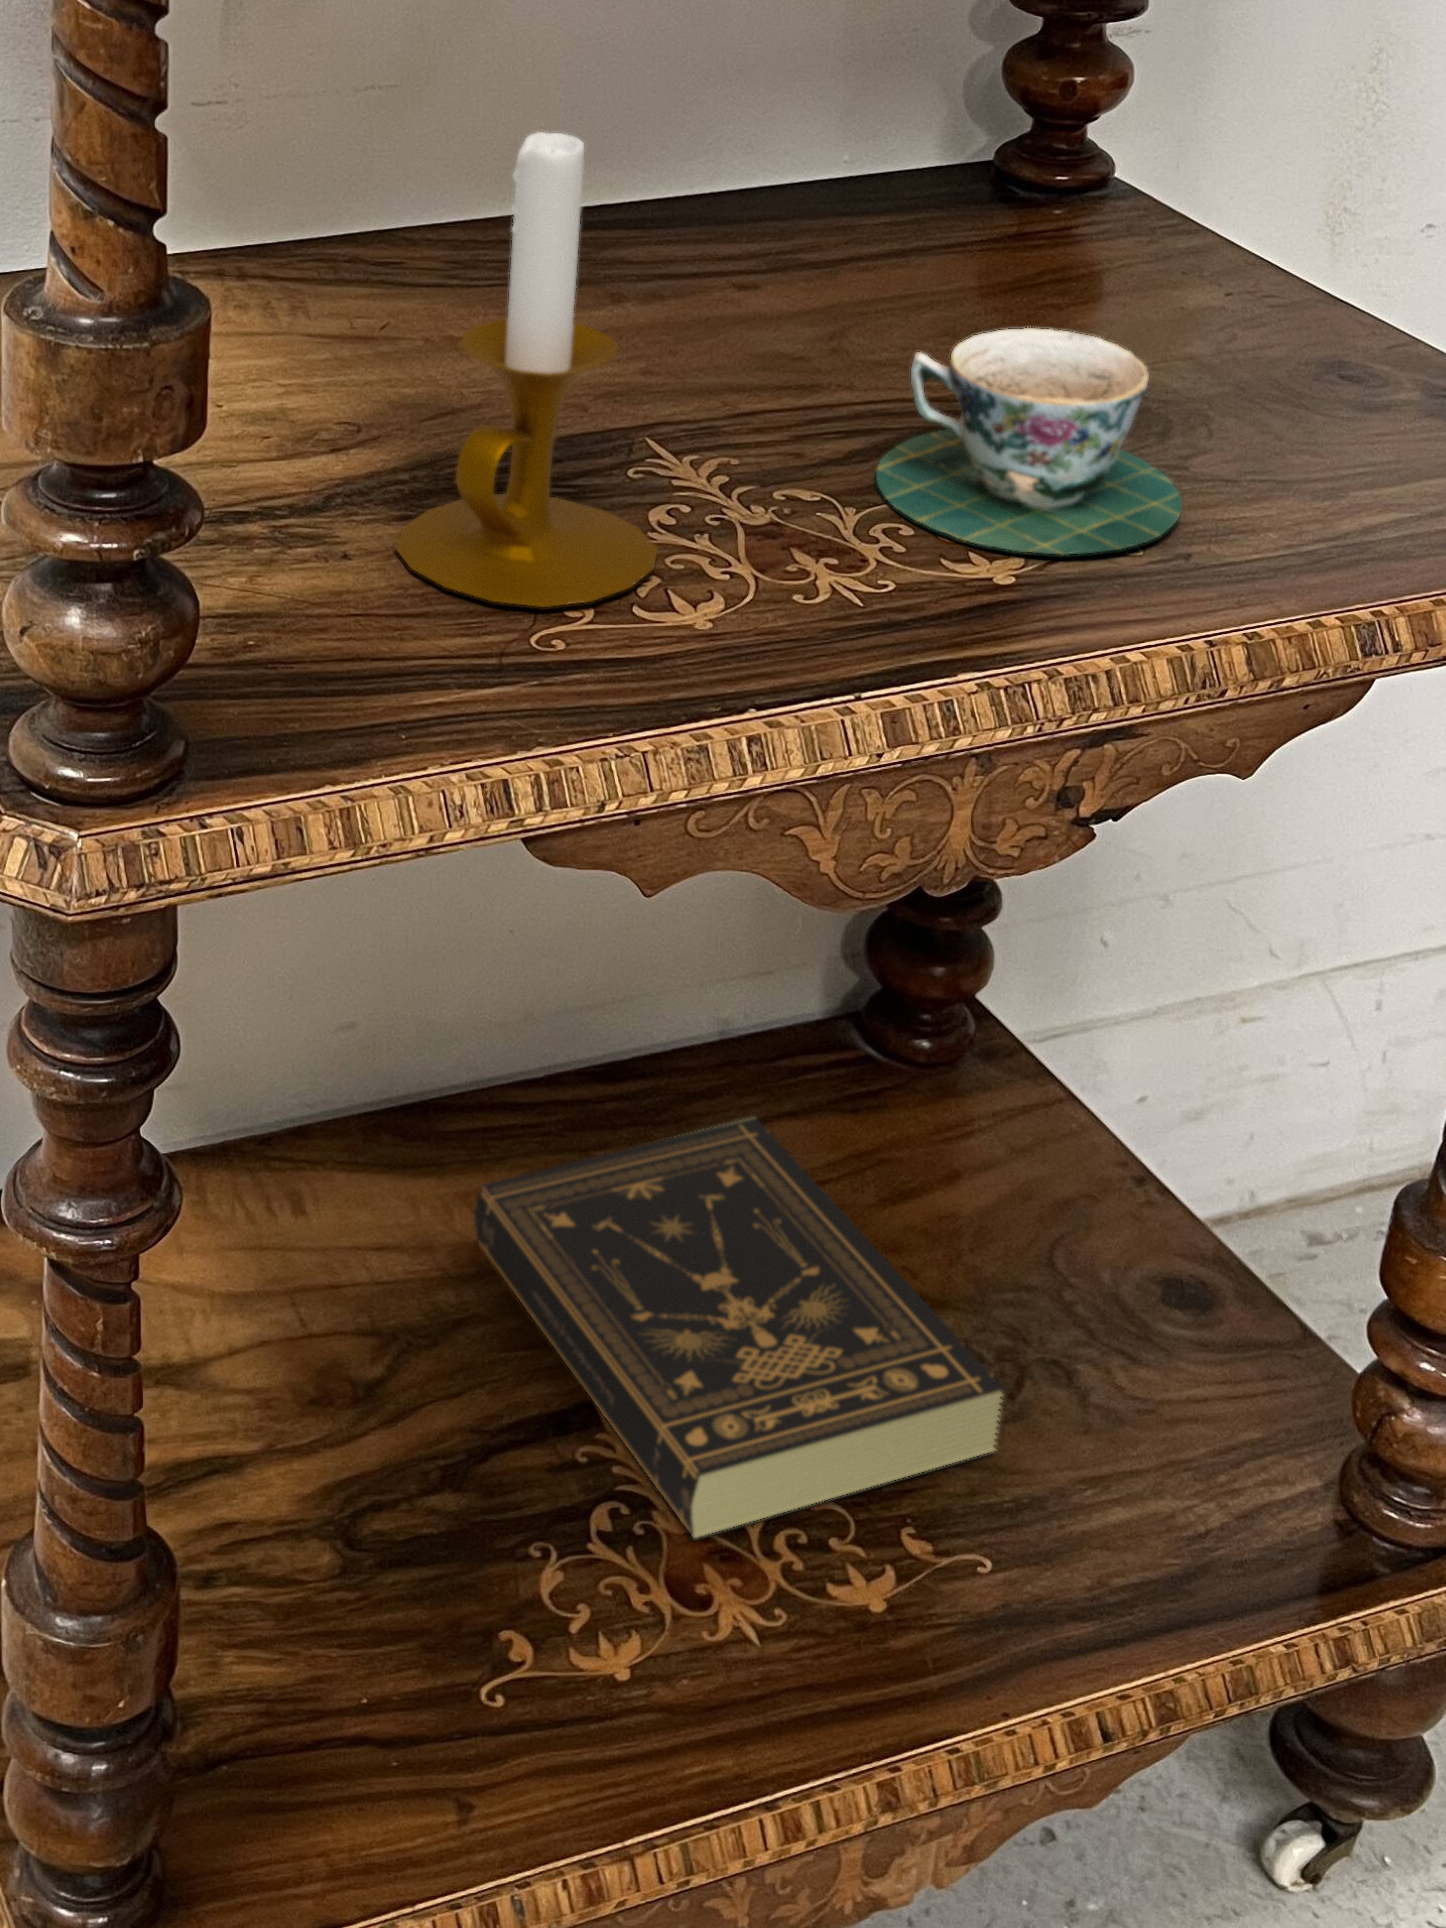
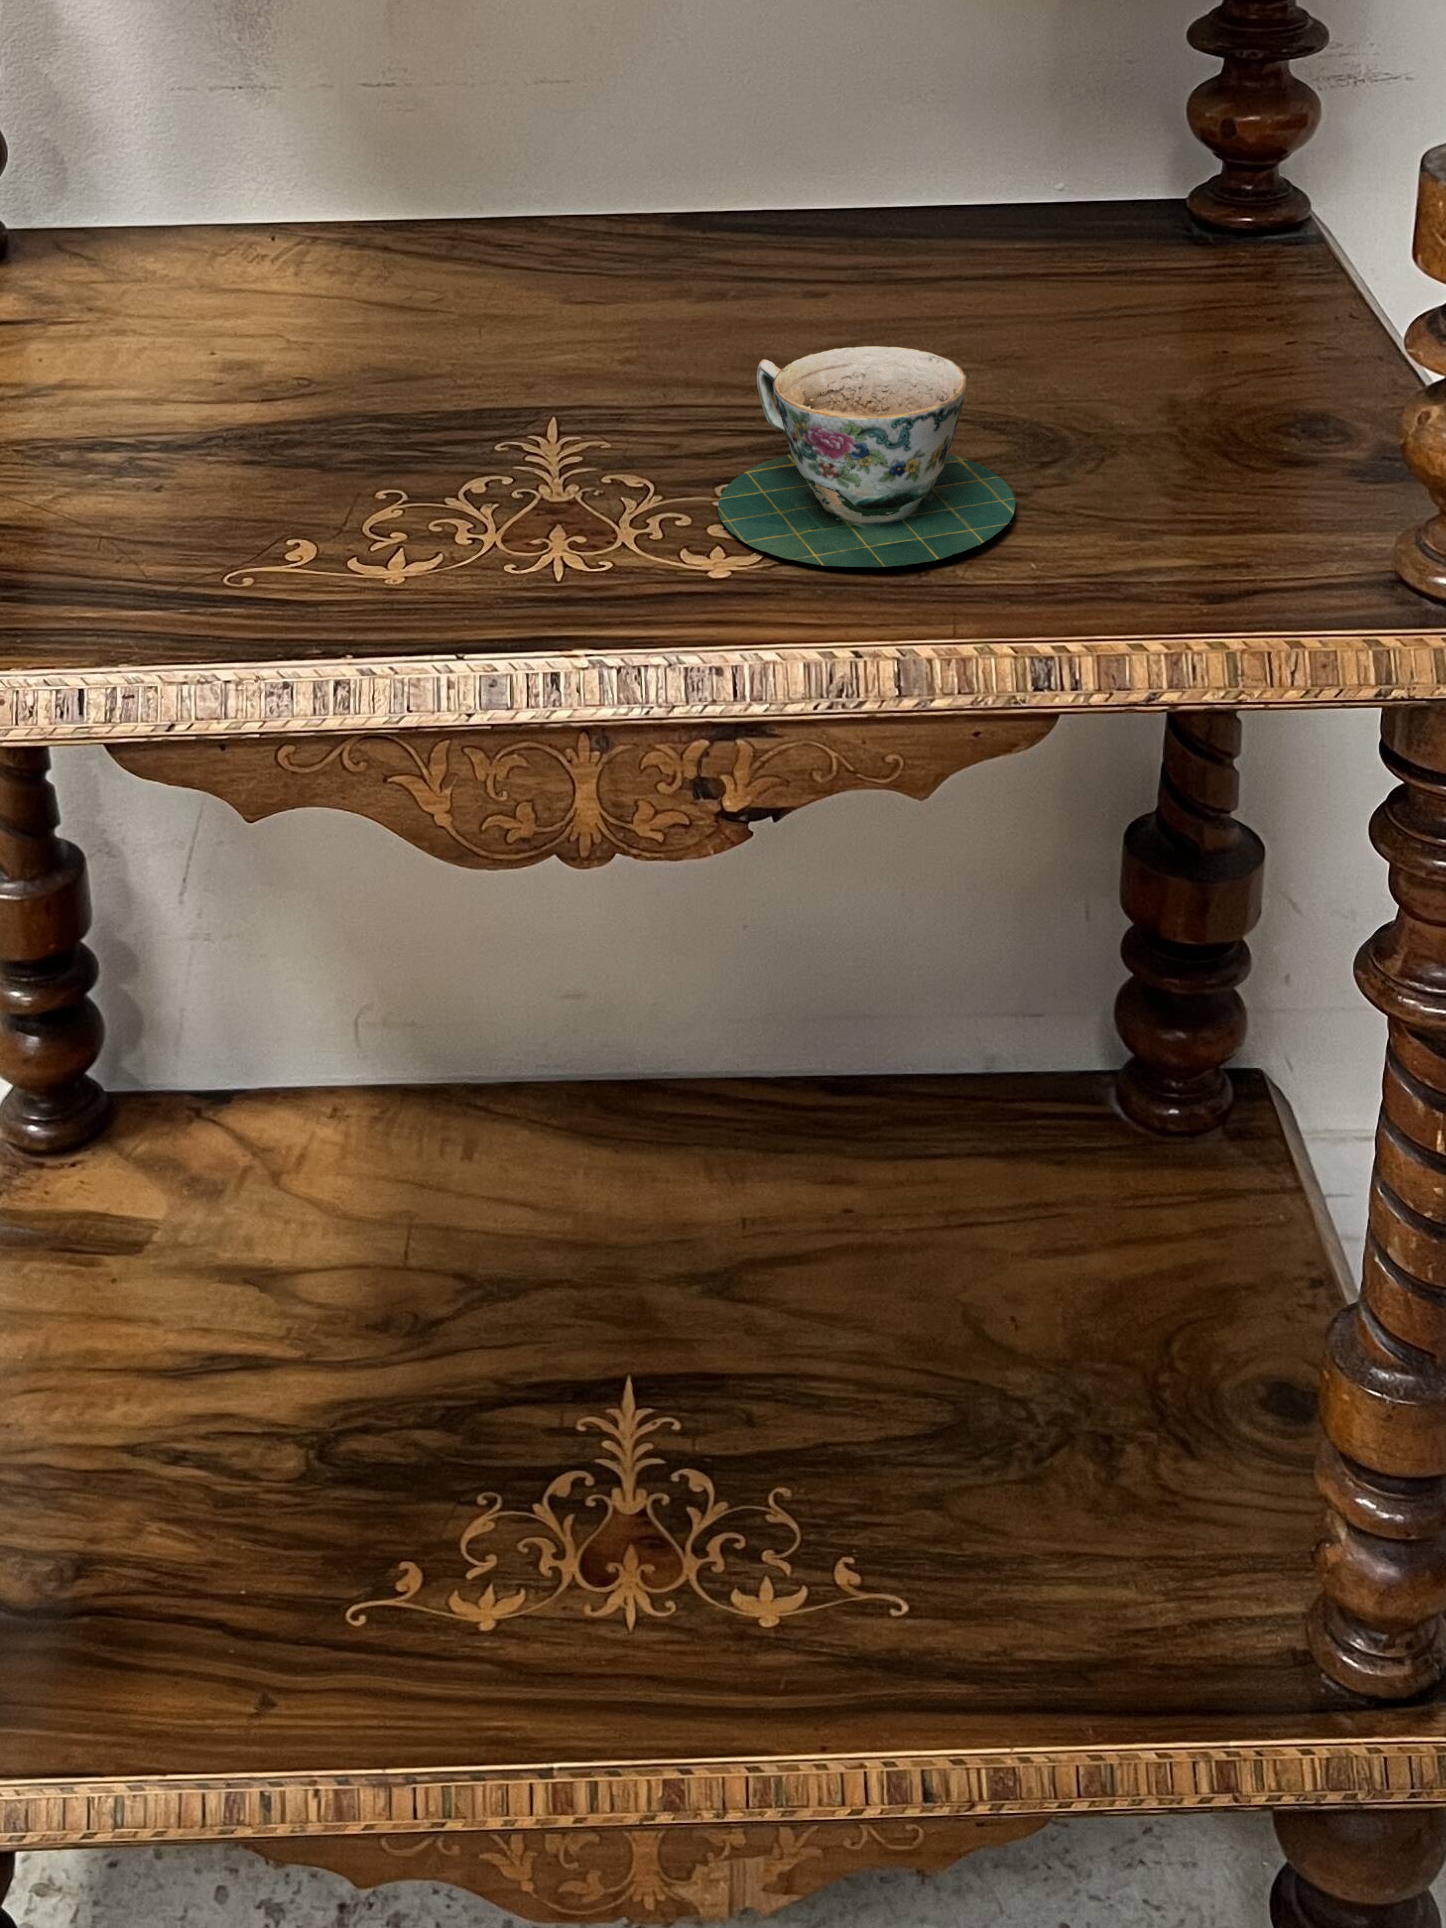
candlestick: present [396,132,657,607] -> none [208,114,451,556]
book: present [474,1117,1004,1538] -> none [610,1147,983,1520]

